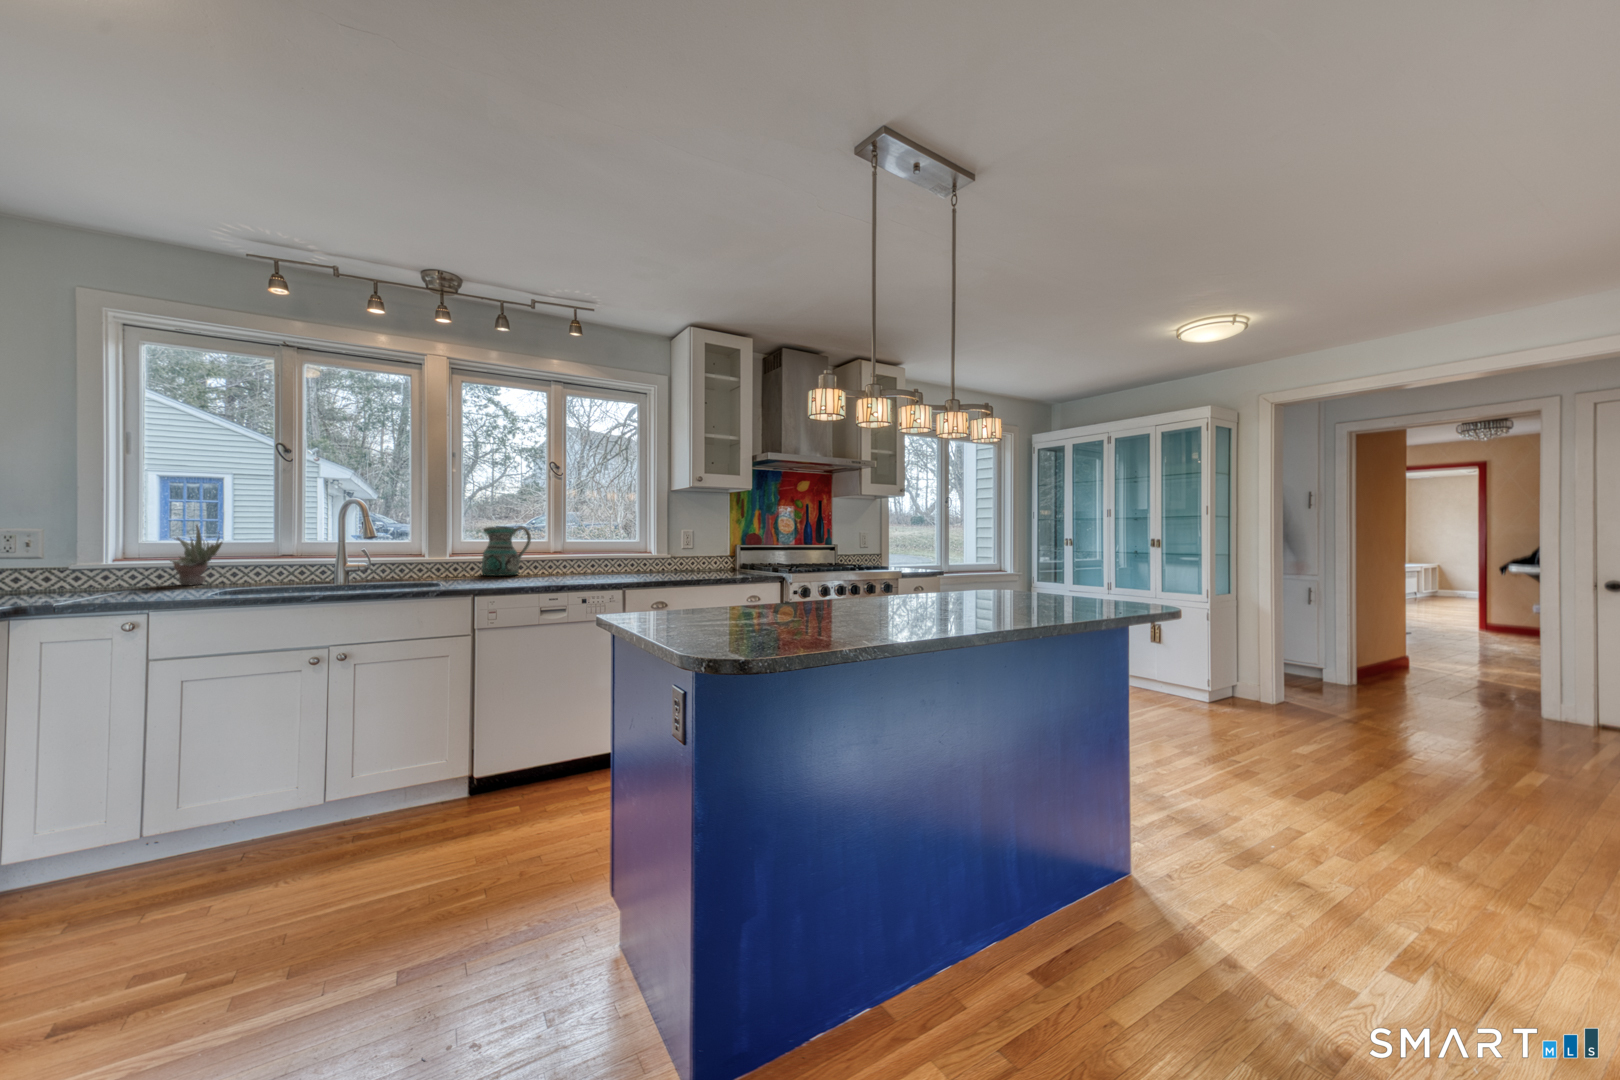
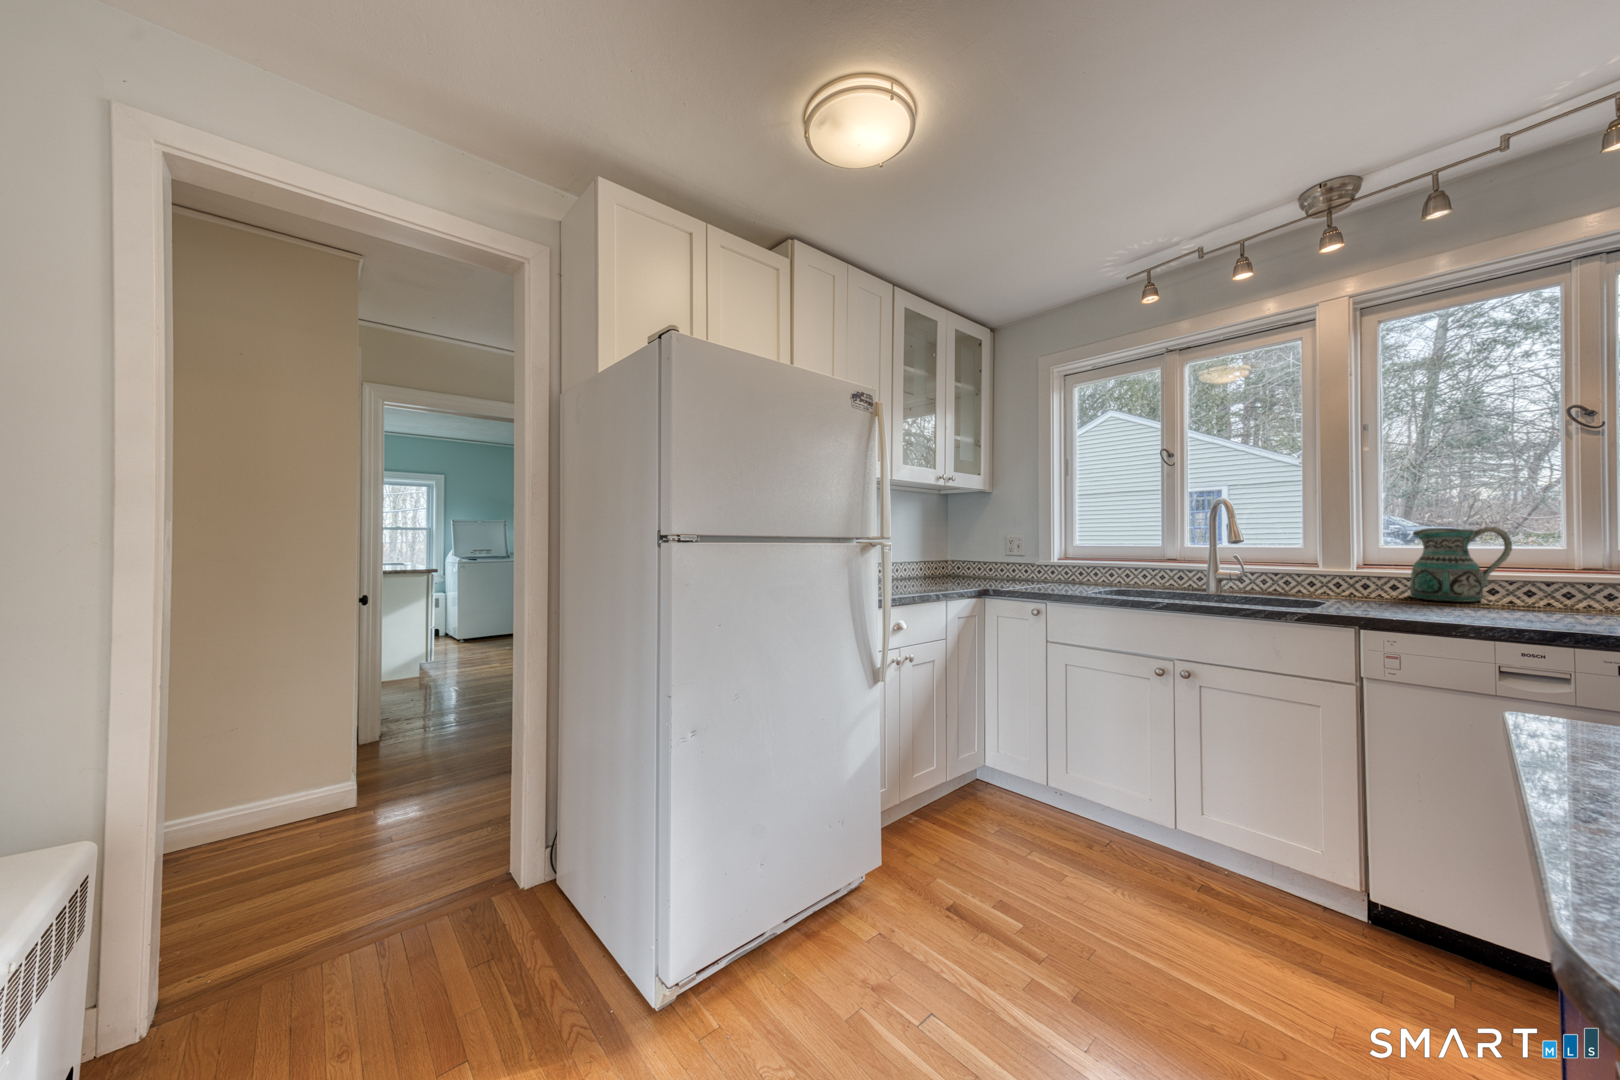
succulent plant: present [170,525,222,585] -> none [1077,531,1119,582]

